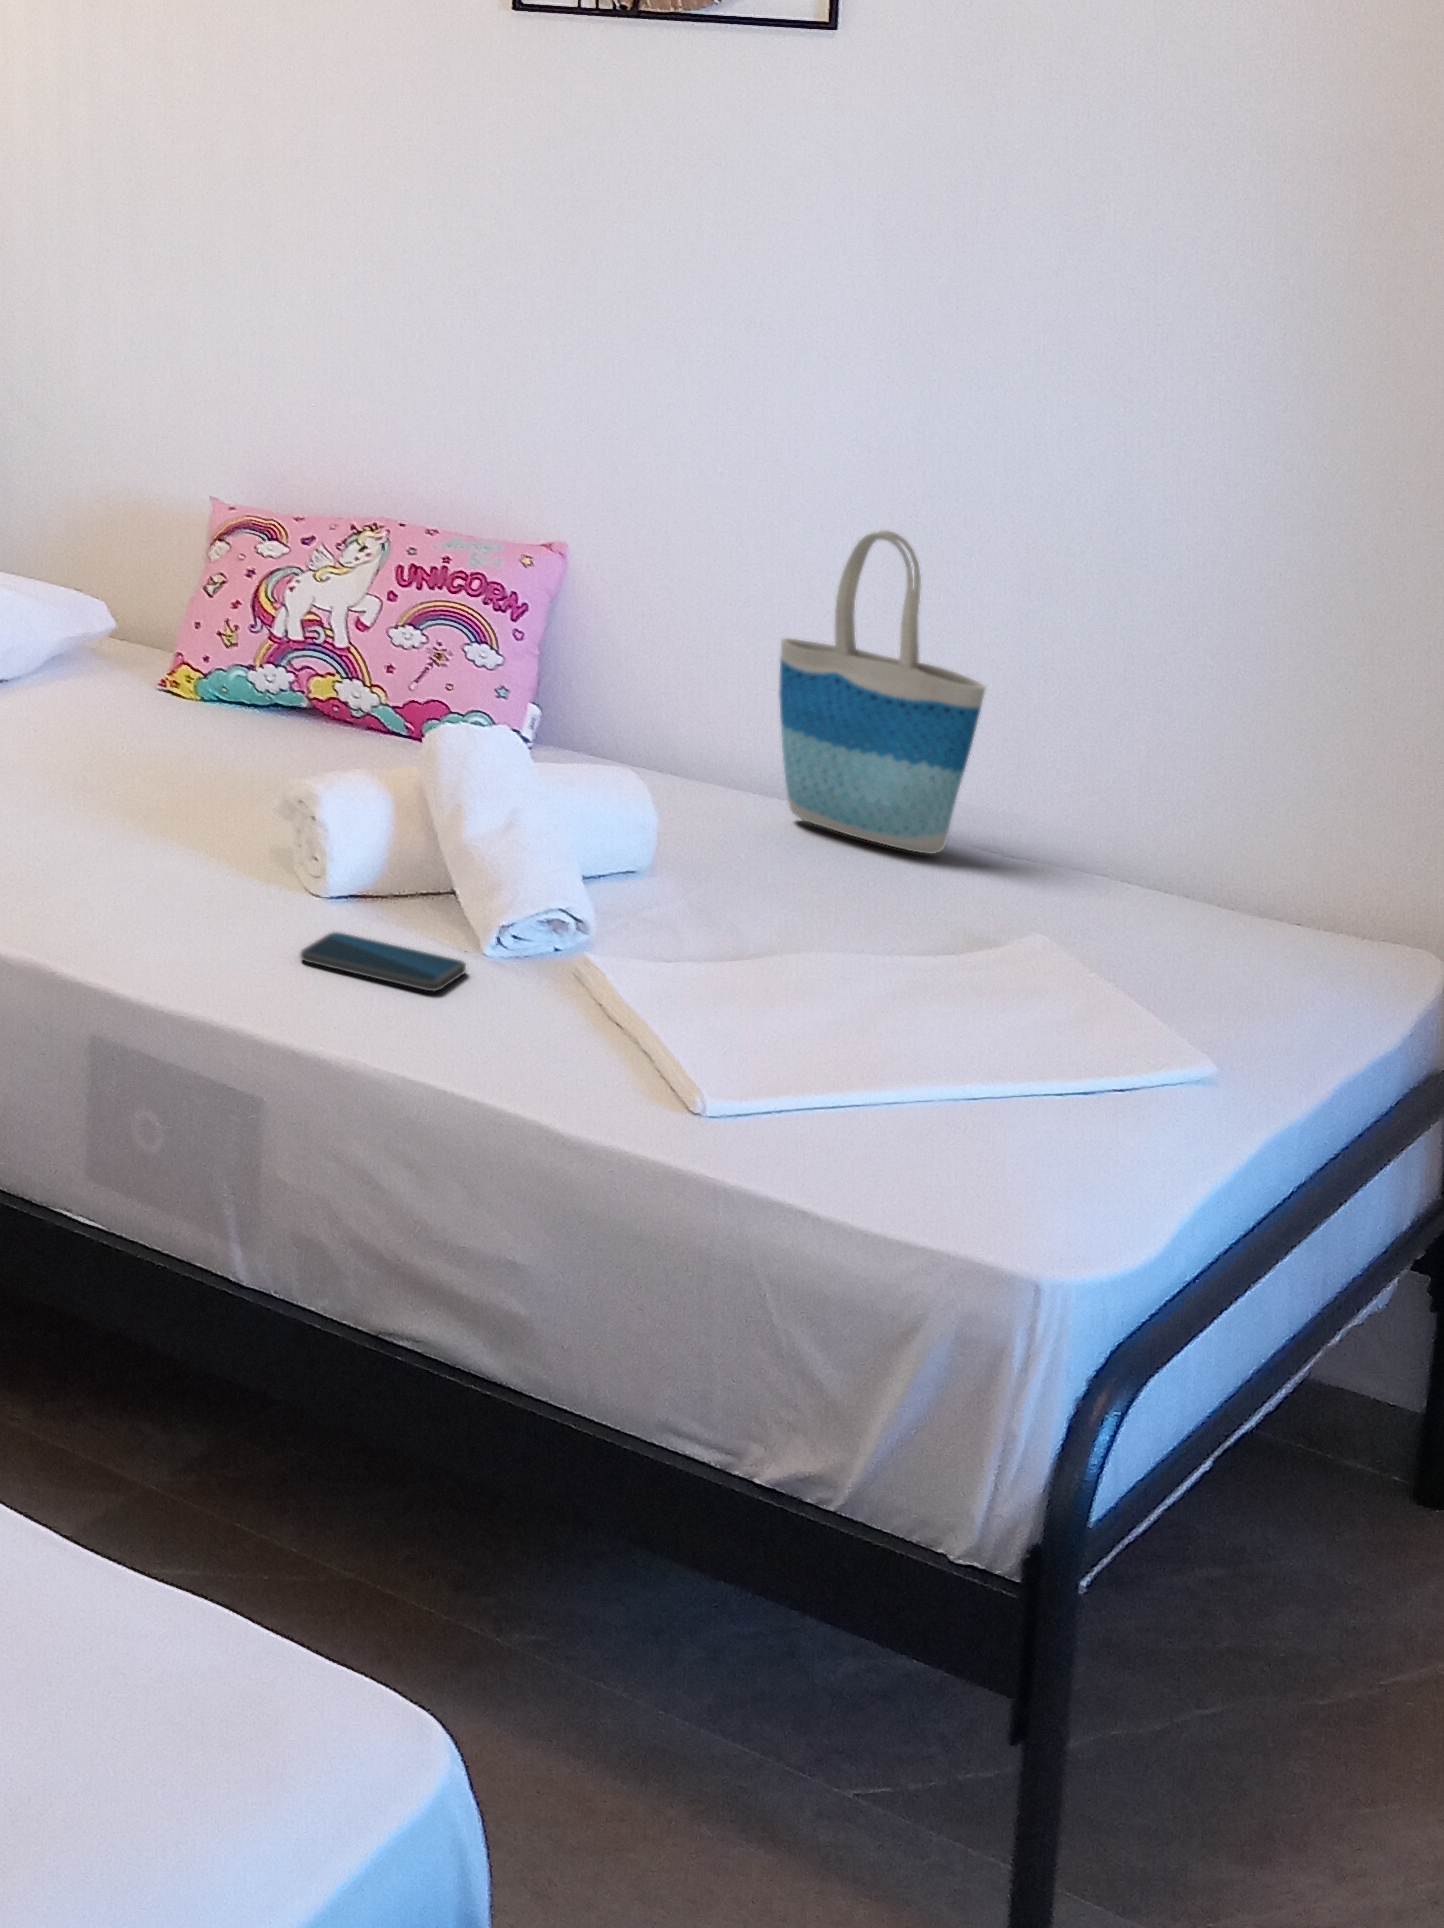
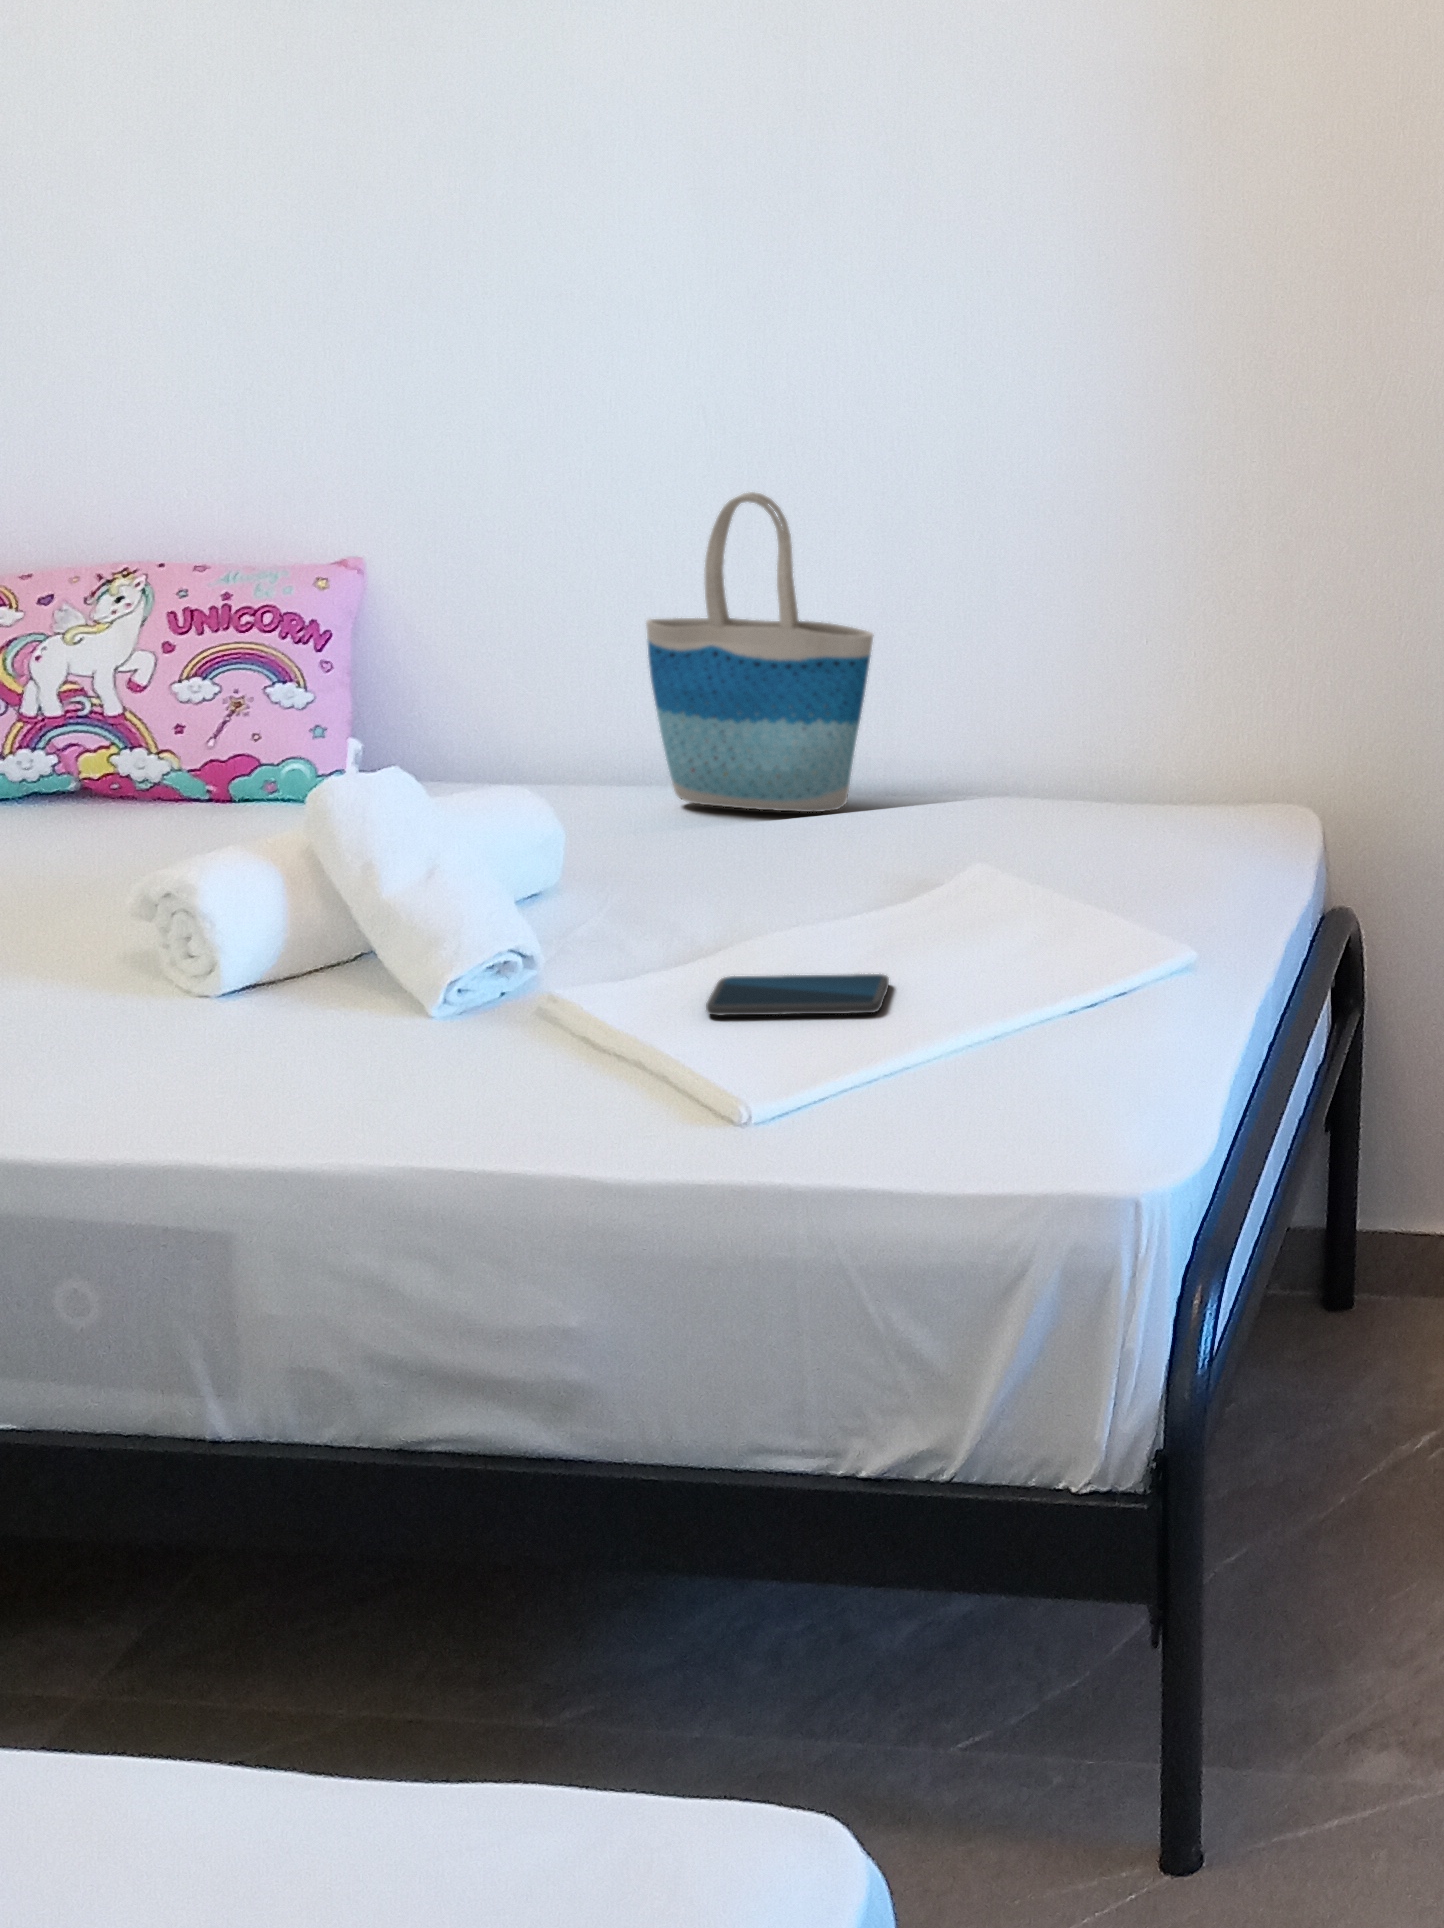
smartphone: present [301,932,466,992] -> present [706,974,889,1016]

